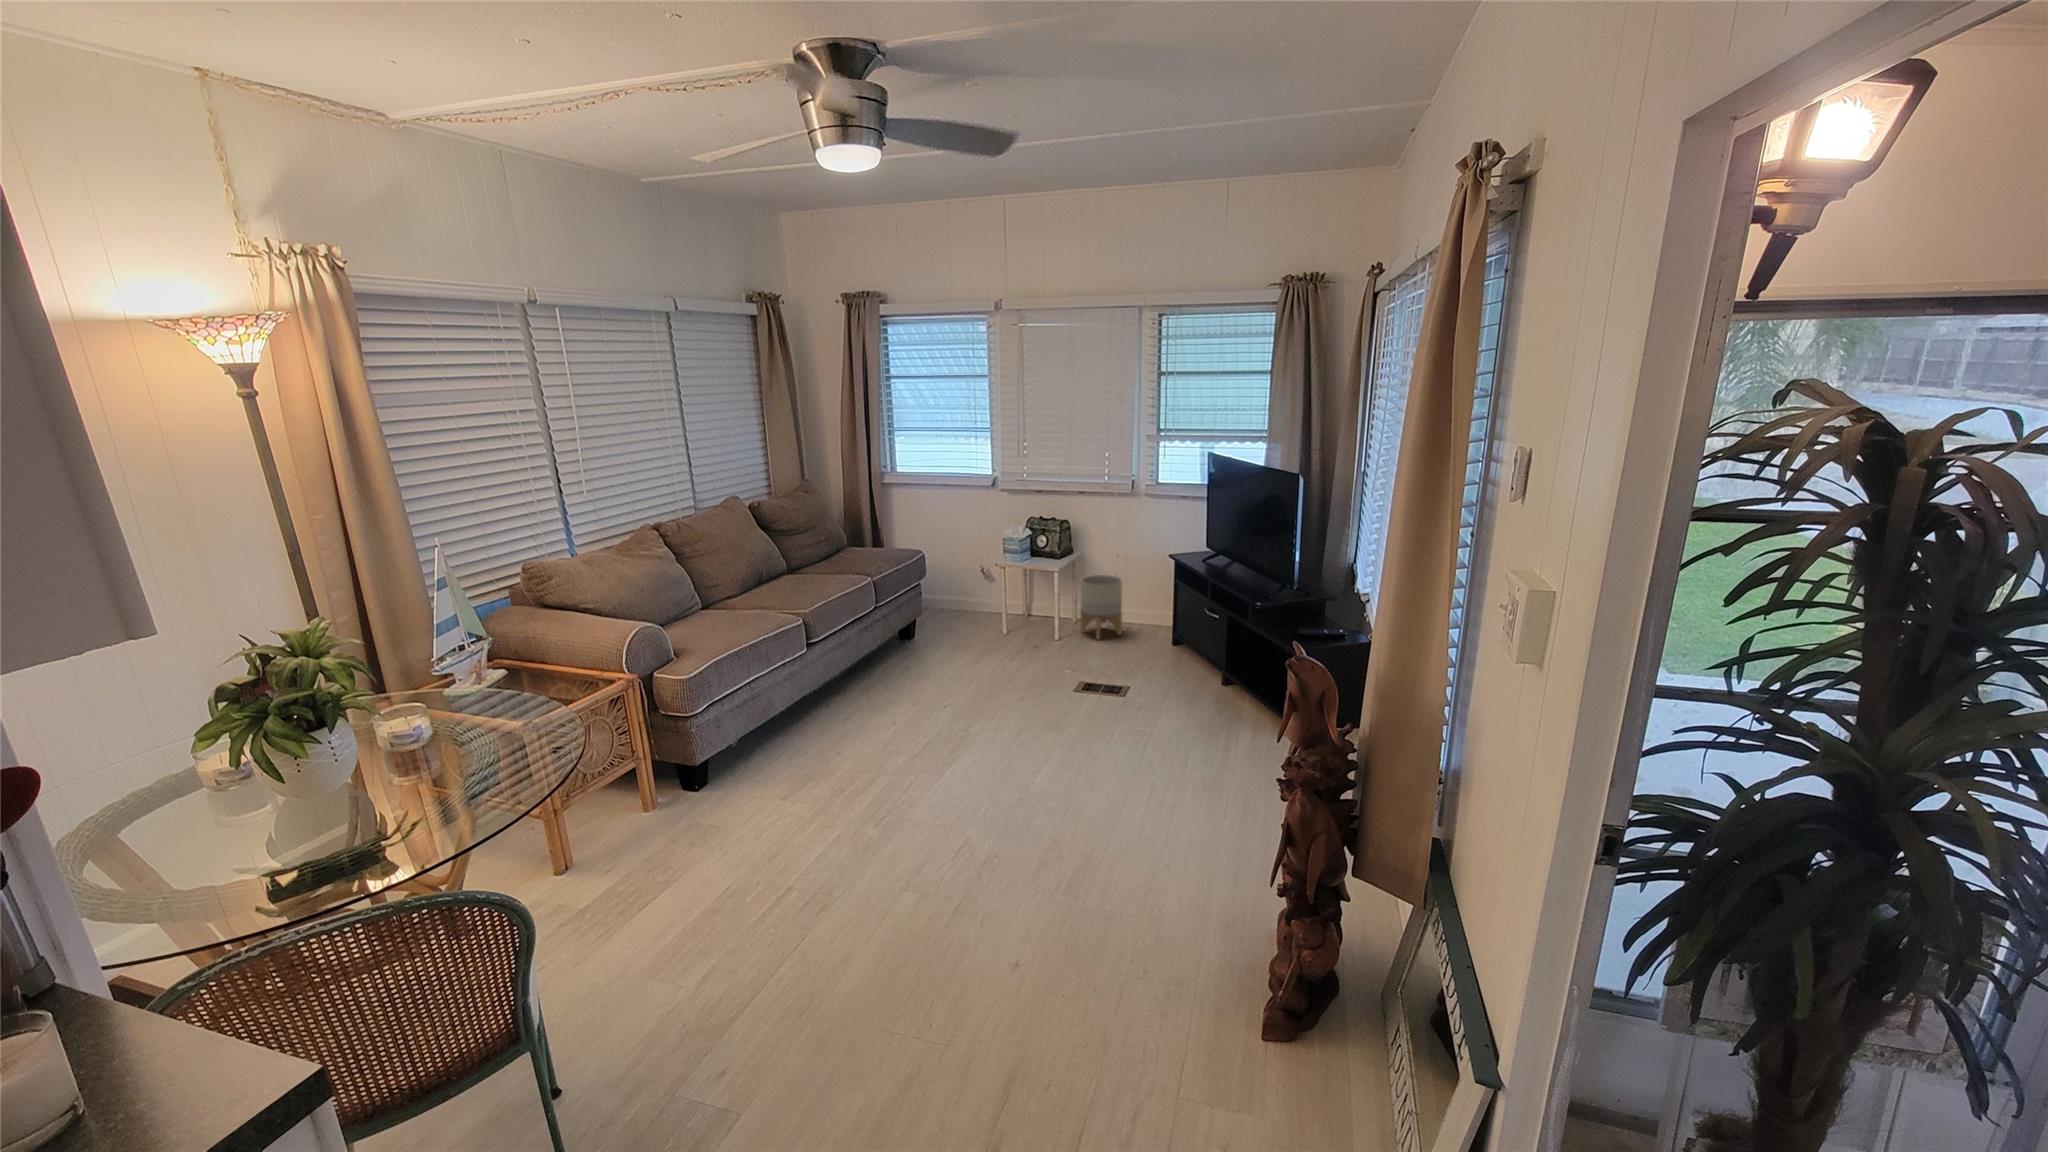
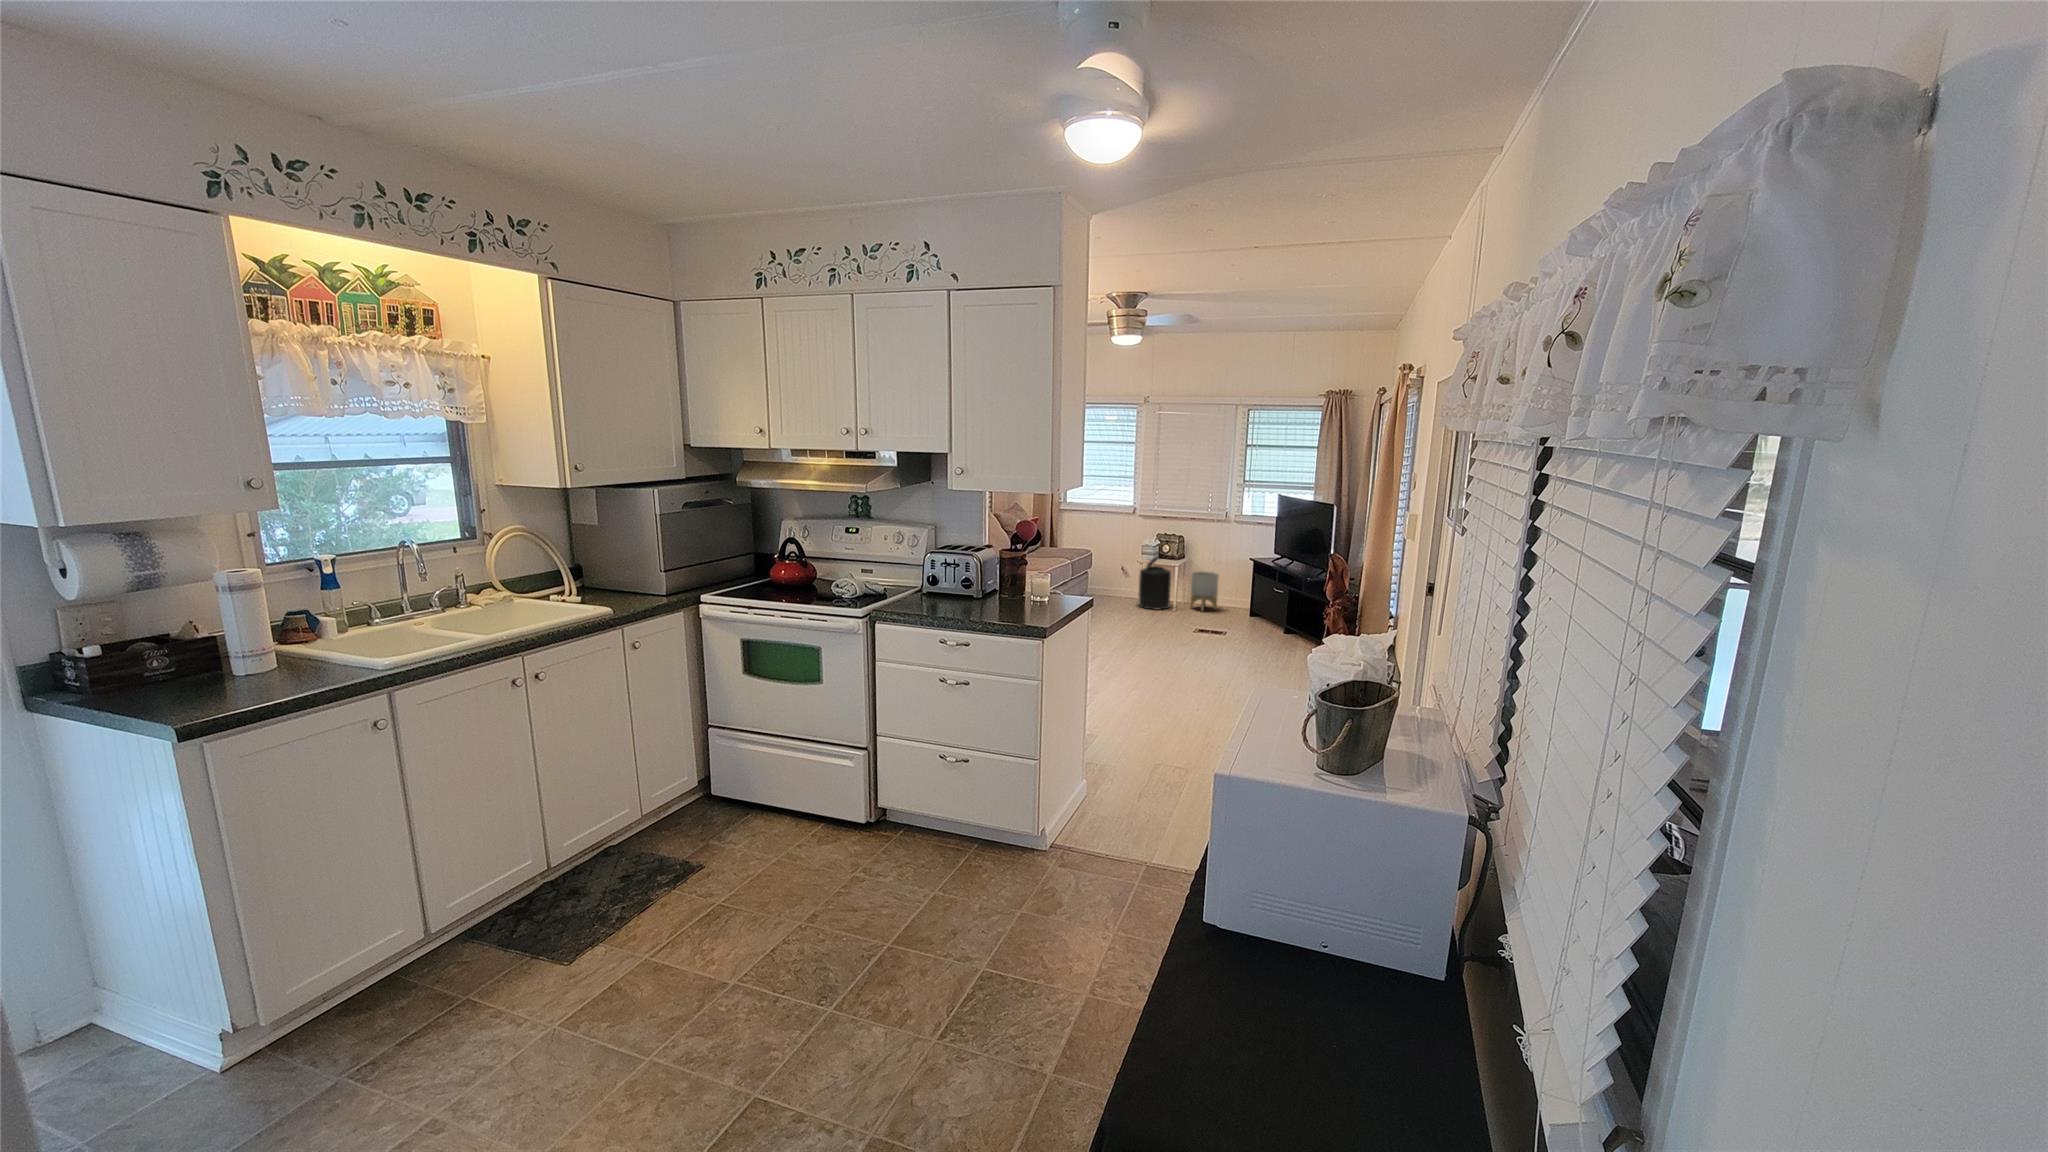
trash can: none [1000,553,1051,639] -> present [1139,556,1171,609]

